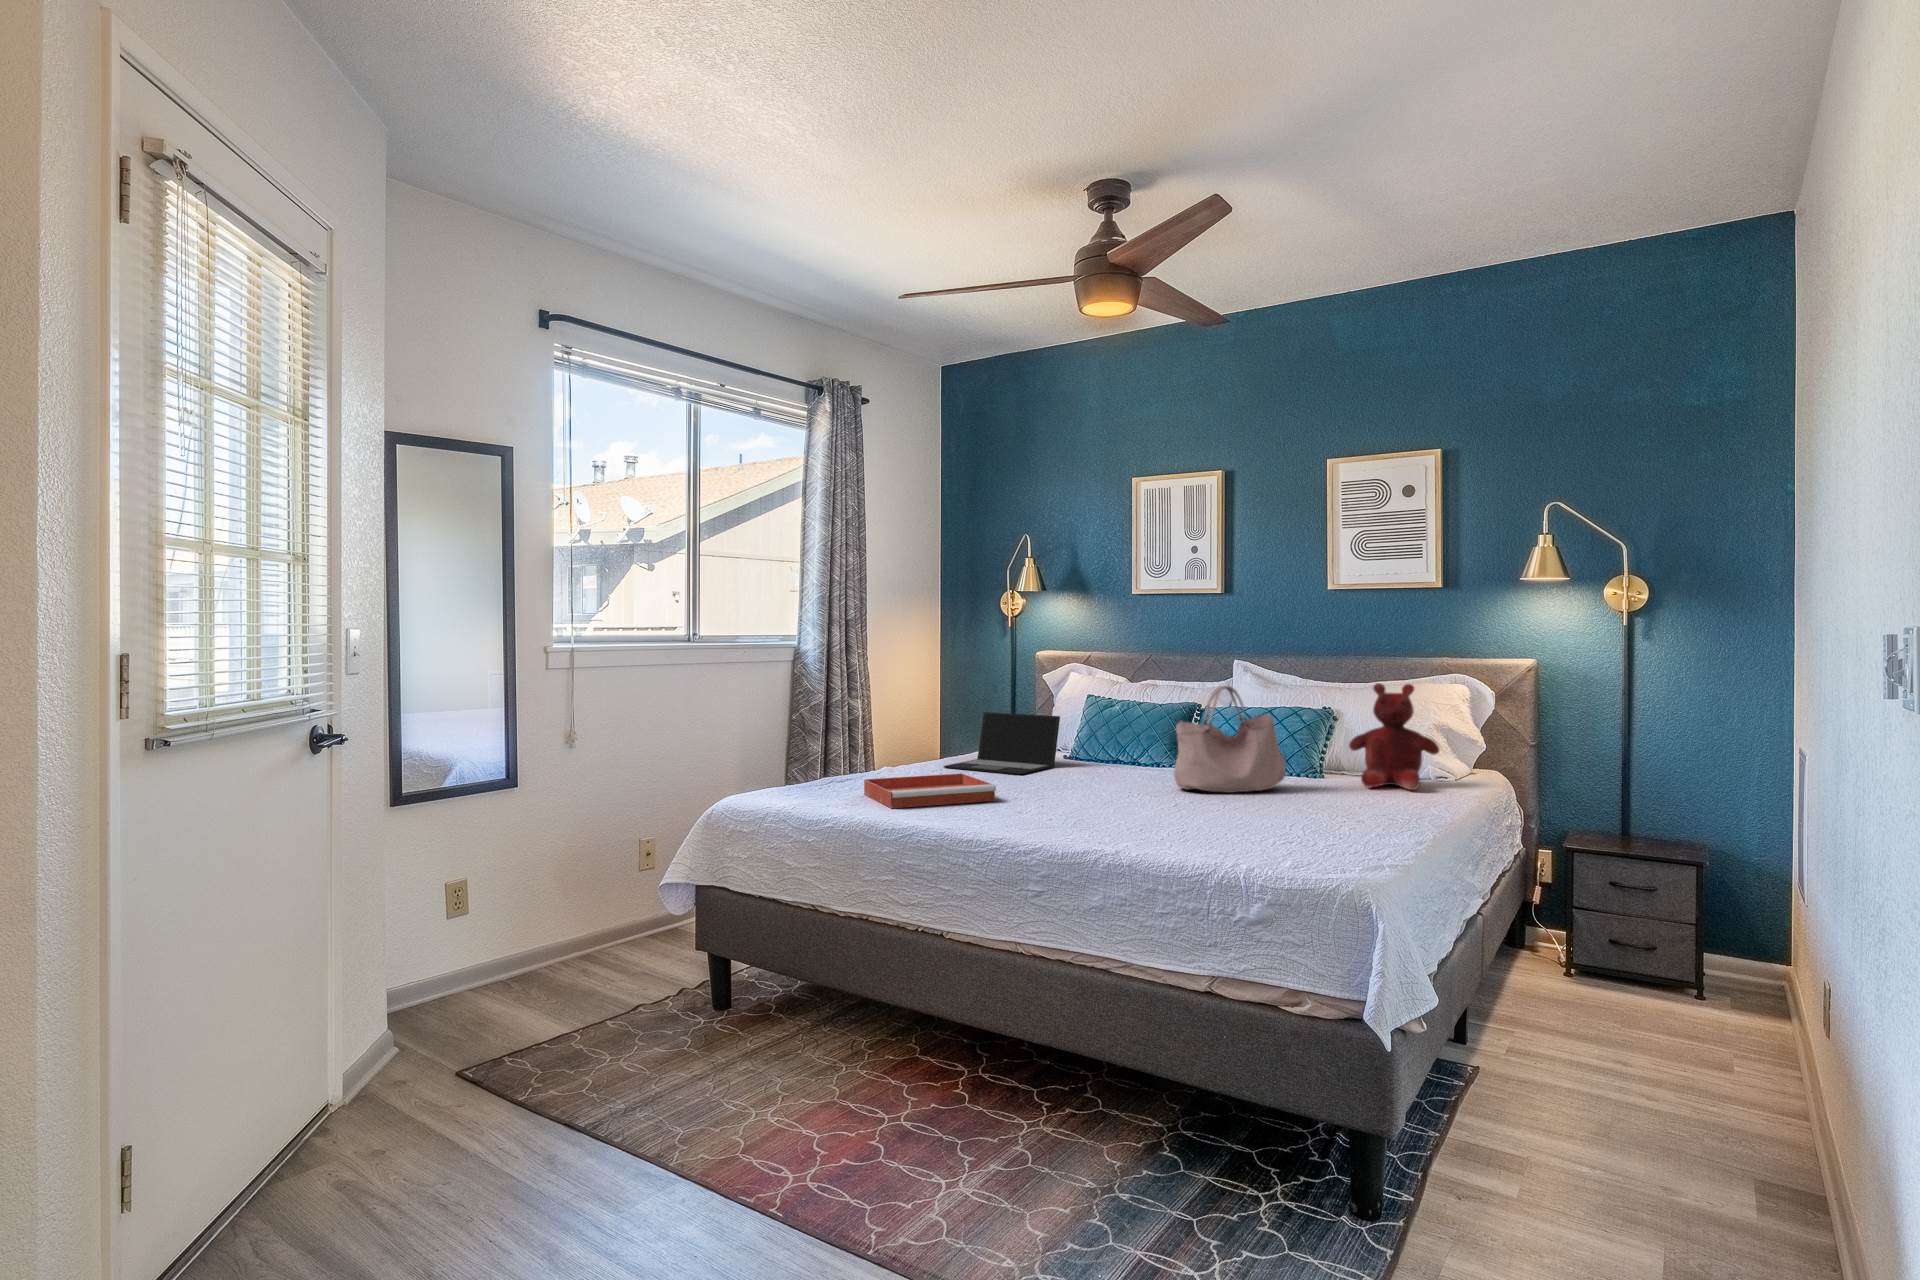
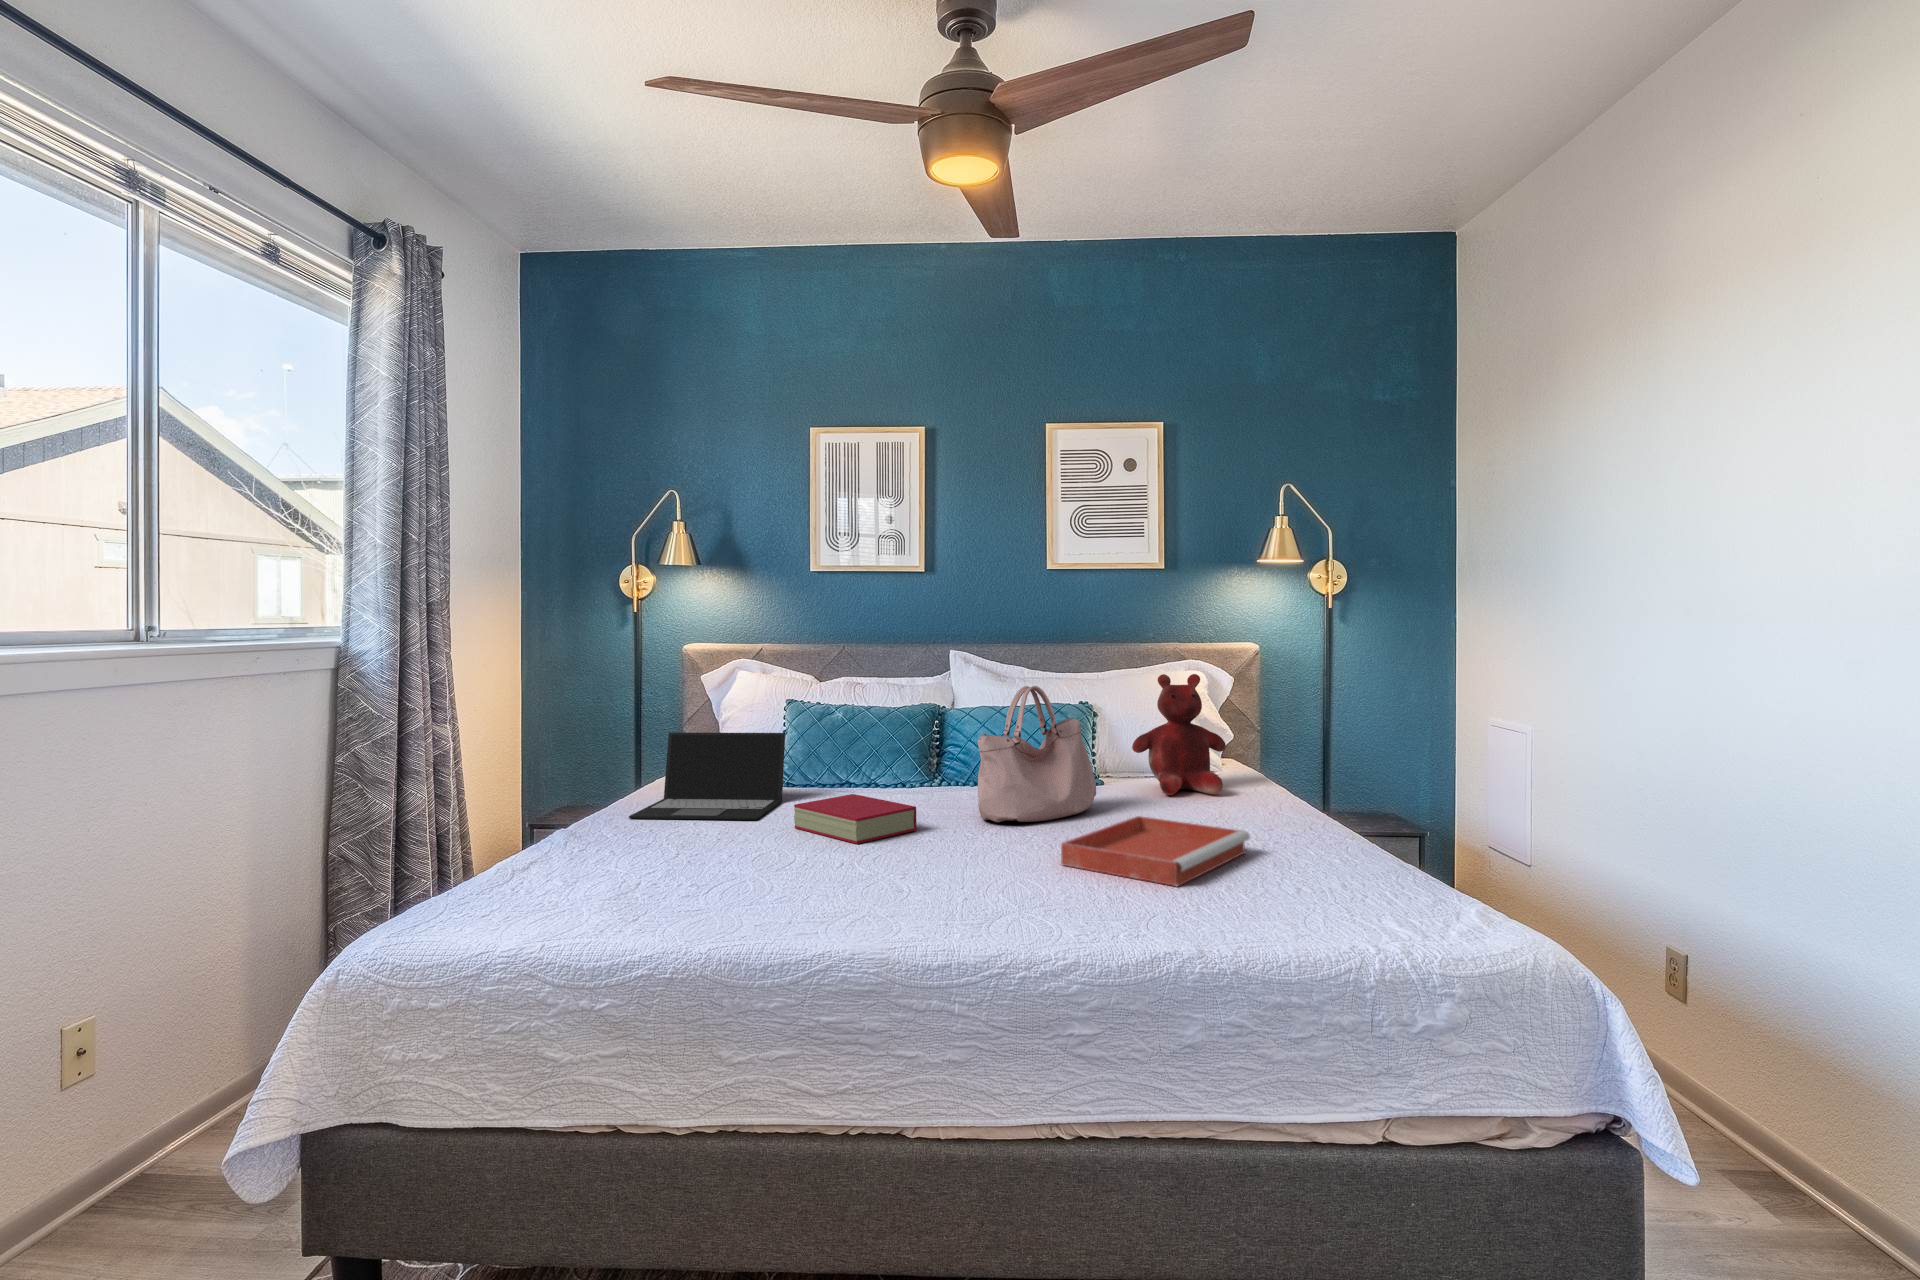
book: none [1040,762,1120,792] -> present [794,794,917,844]
tray: present [864,773,996,808] -> present [1061,816,1250,886]

